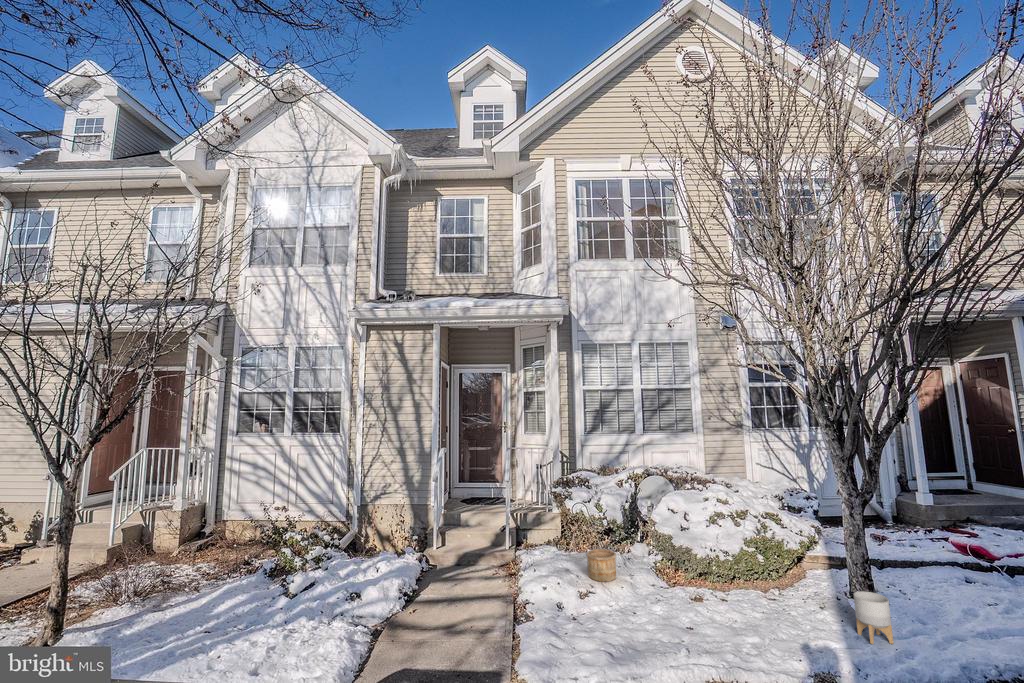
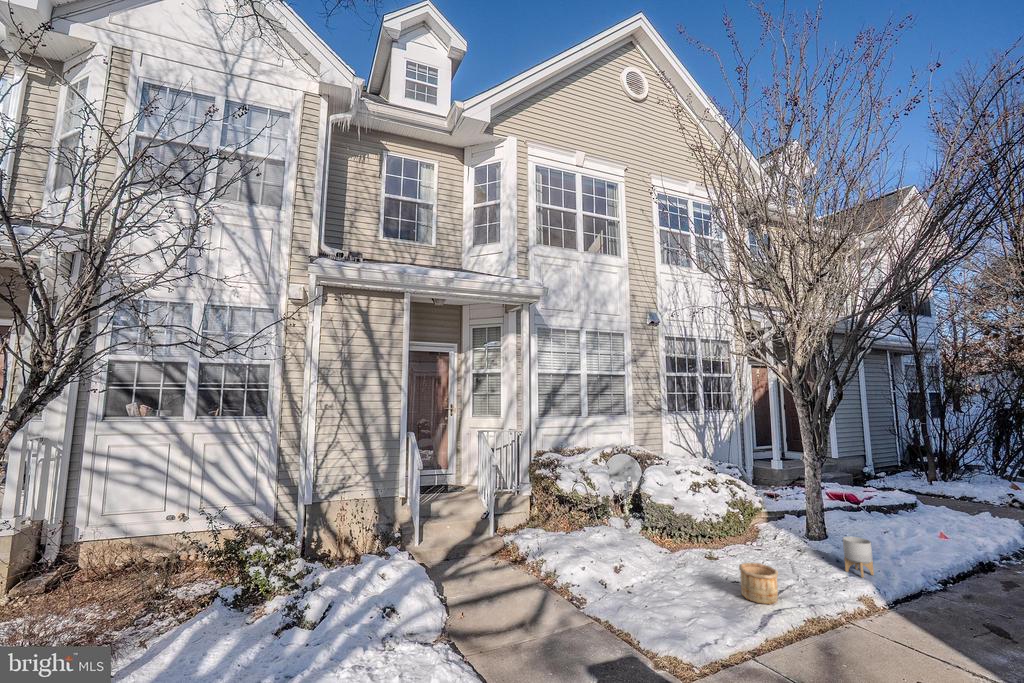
wooden bucket: present [586,549,616,582] -> present [739,563,778,604]

